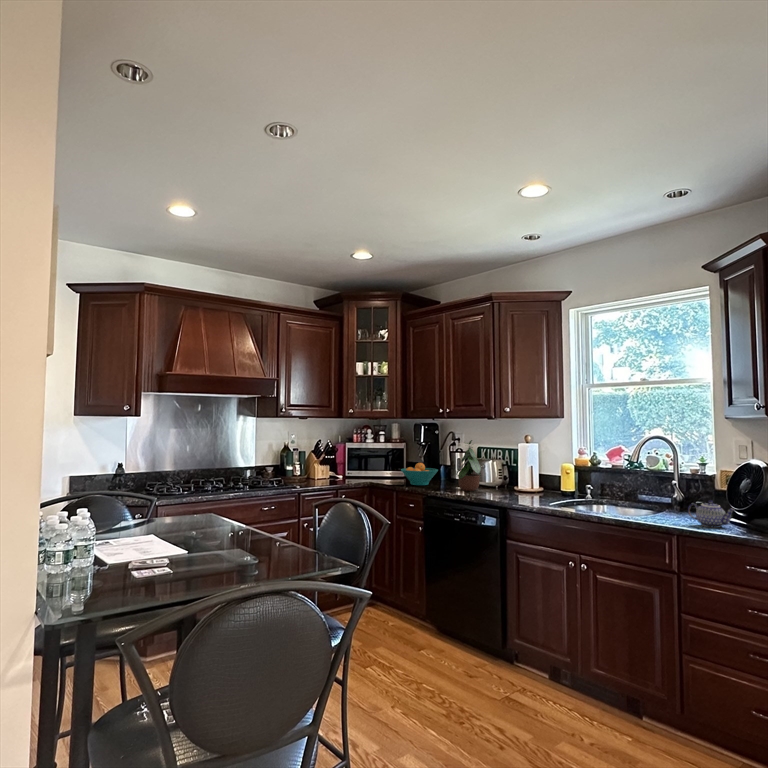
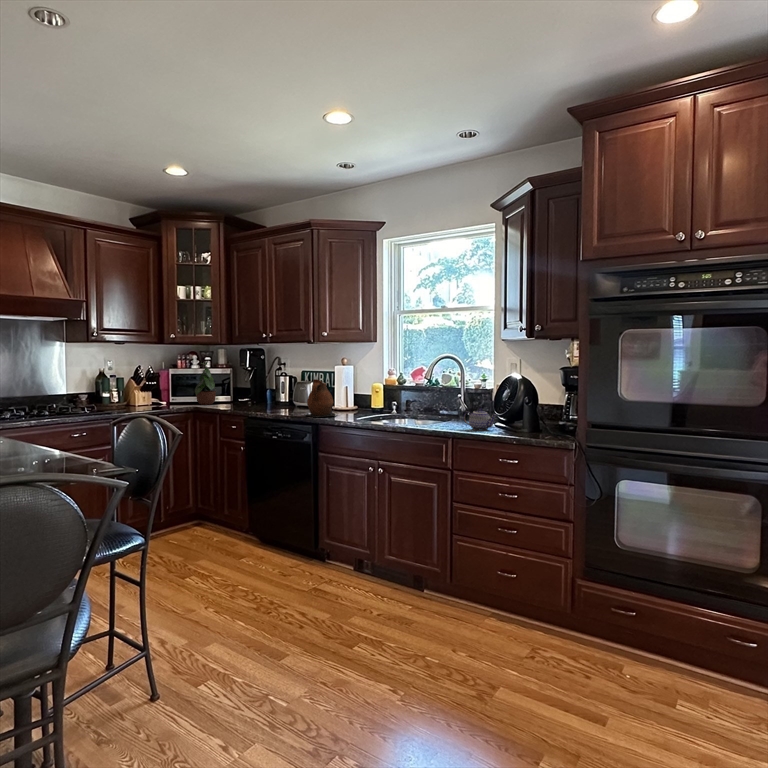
potted plant: present [456,440,481,491] -> present [194,361,217,405]
ceramic pitcher: none [487,459,525,500] -> present [306,379,337,417]
fruit bowl: present [401,463,438,485] -> none [224,386,262,408]

